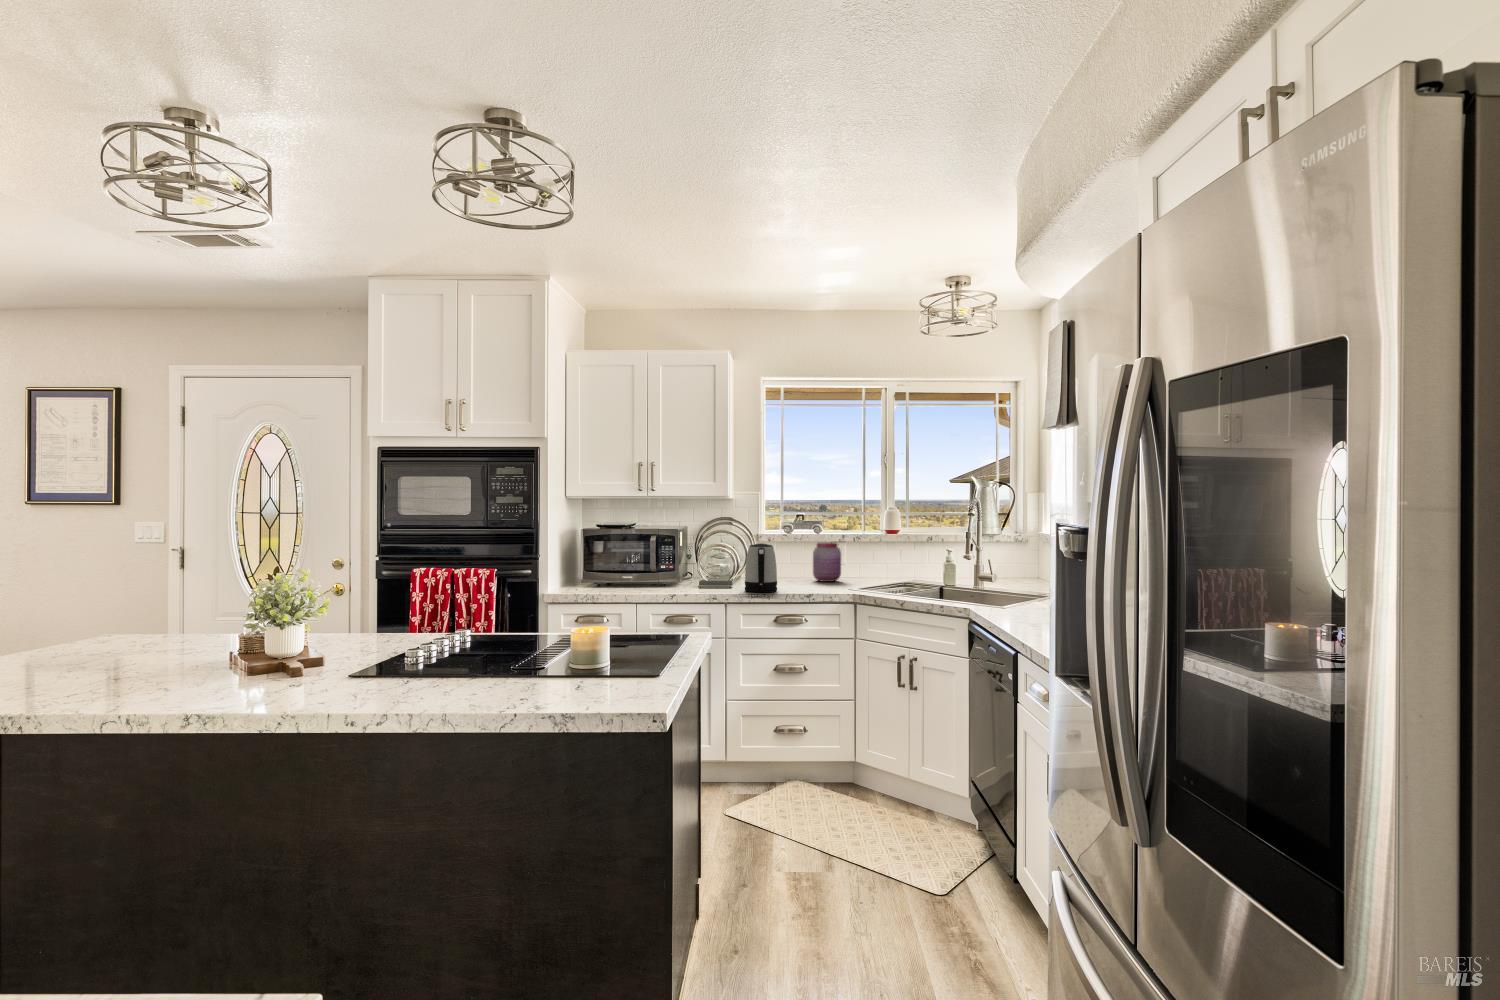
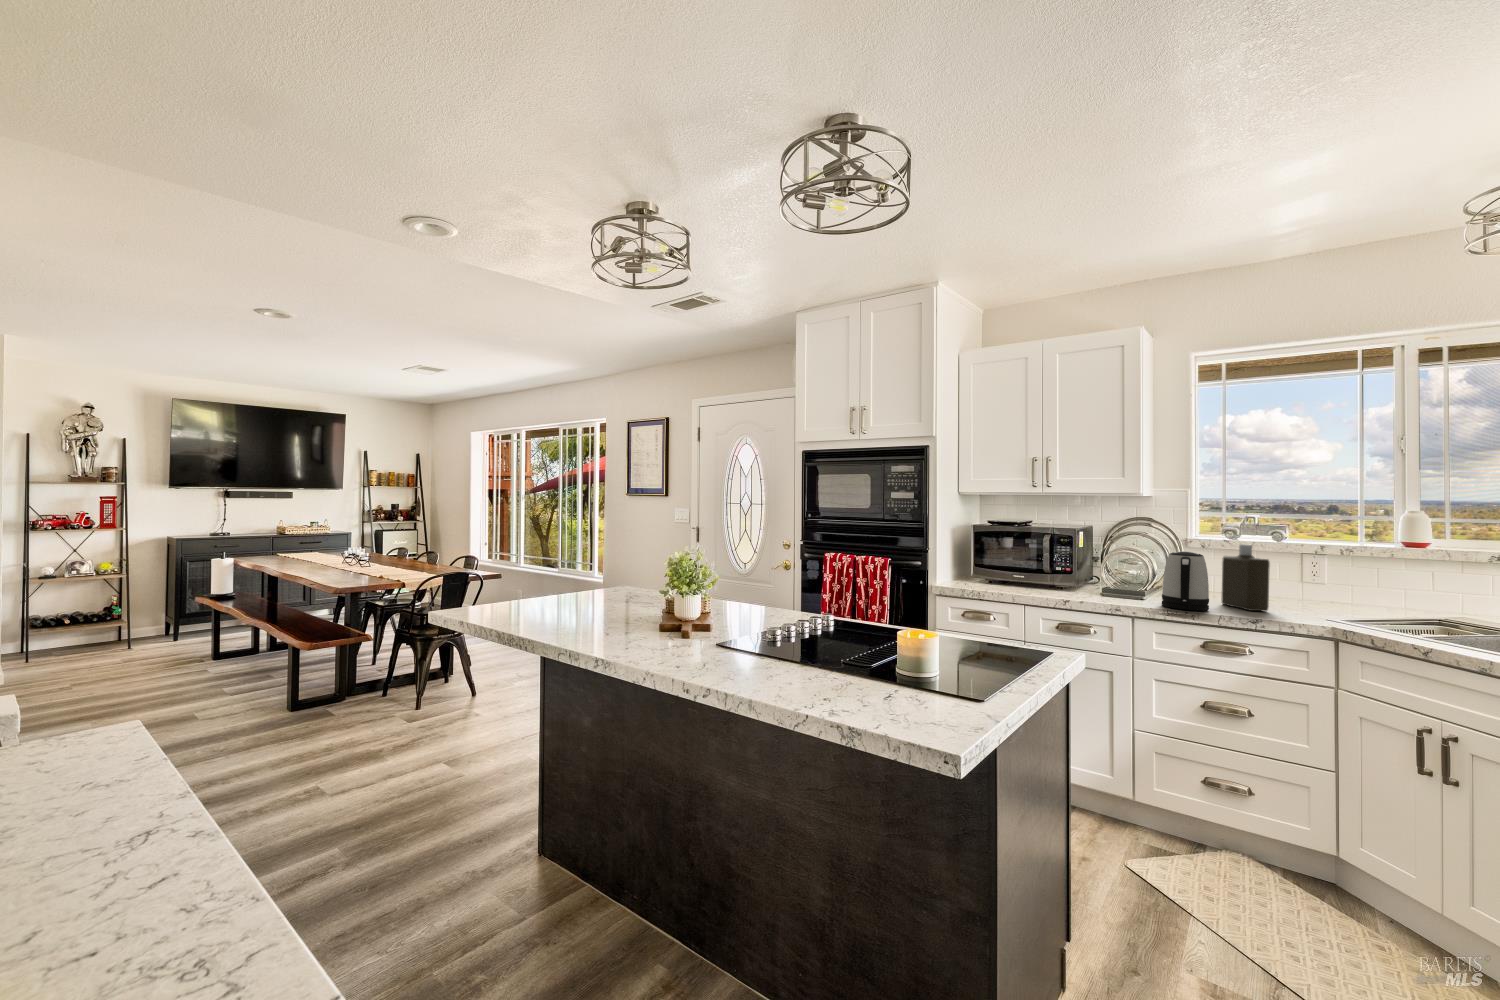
bottle: none [784,535,814,589] -> present [1221,544,1270,611]
jar: present [813,542,841,582] -> none [1268,554,1316,604]

